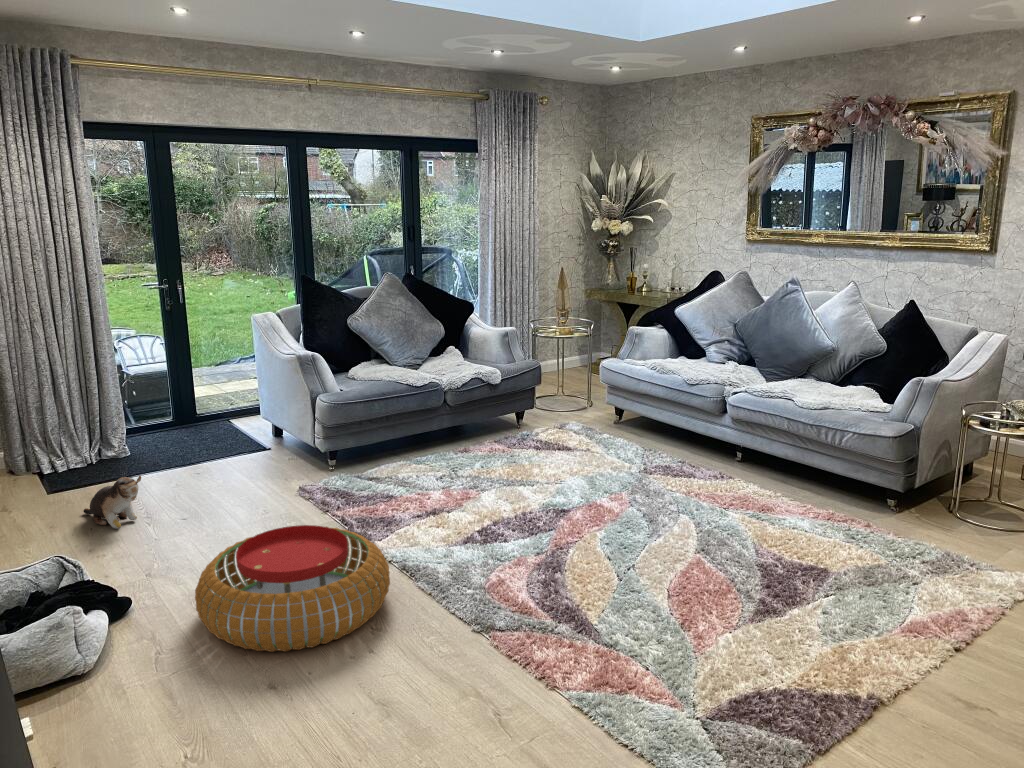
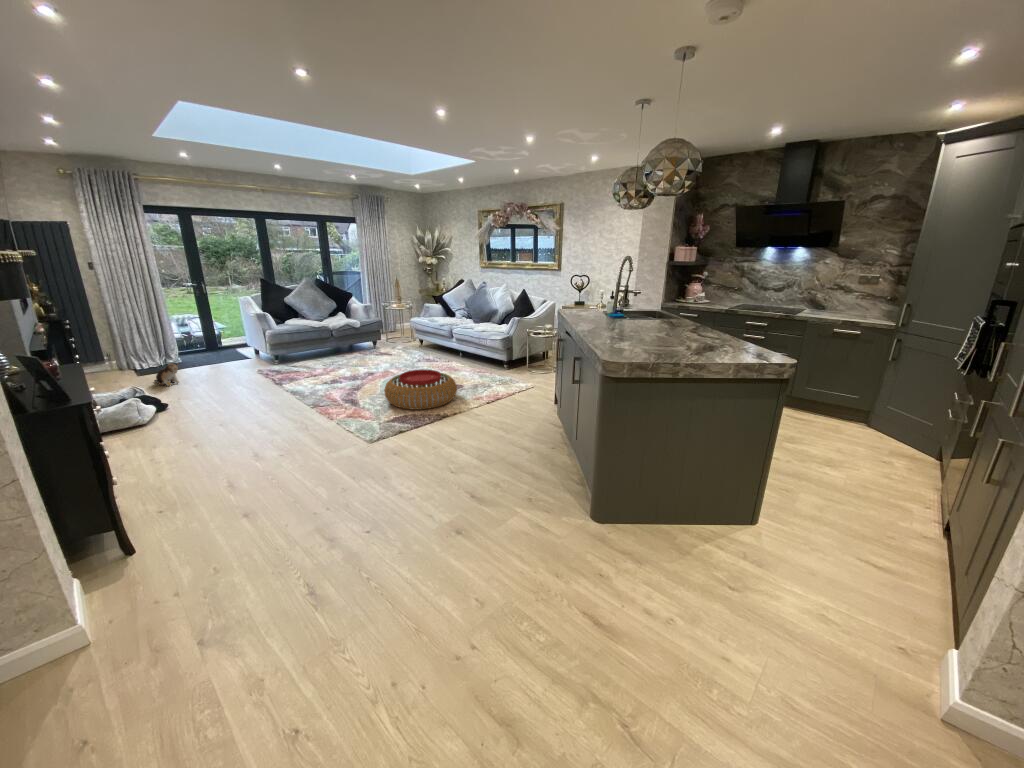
pouf: present [195,525,390,652] -> present [384,369,457,410]

